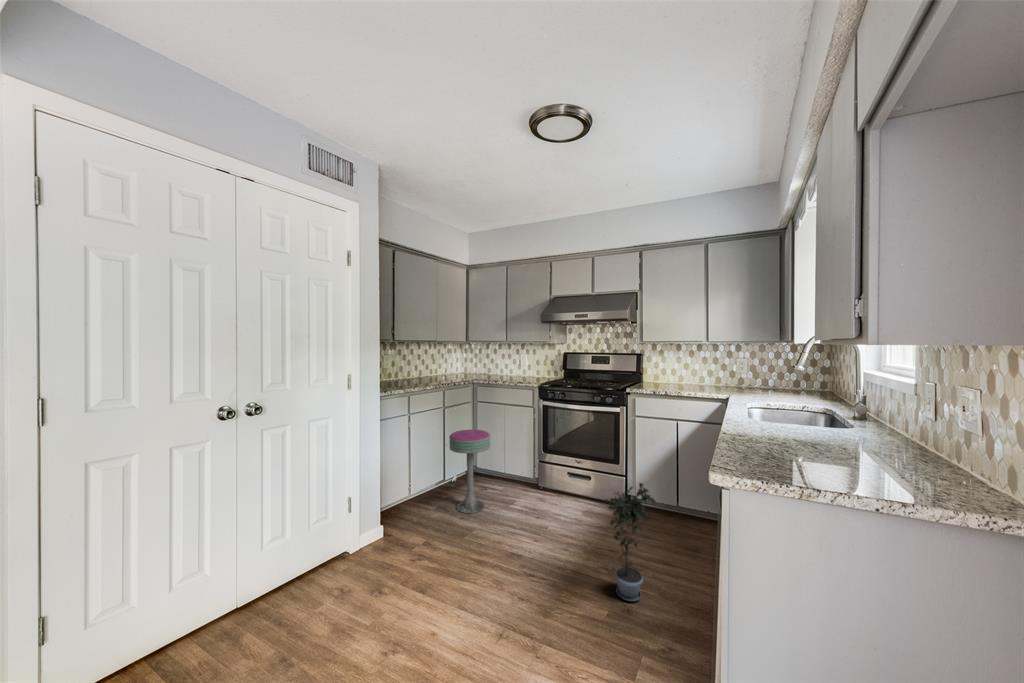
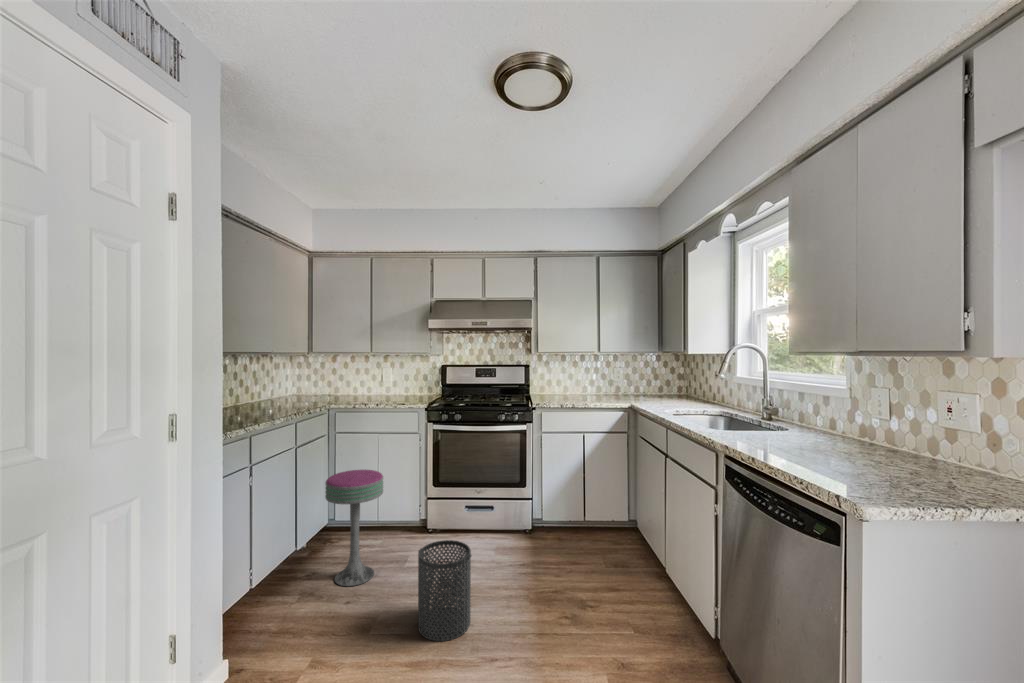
potted plant: present [604,483,656,601] -> none [571,498,626,627]
trash can: none [484,492,525,568] -> present [418,540,472,641]

